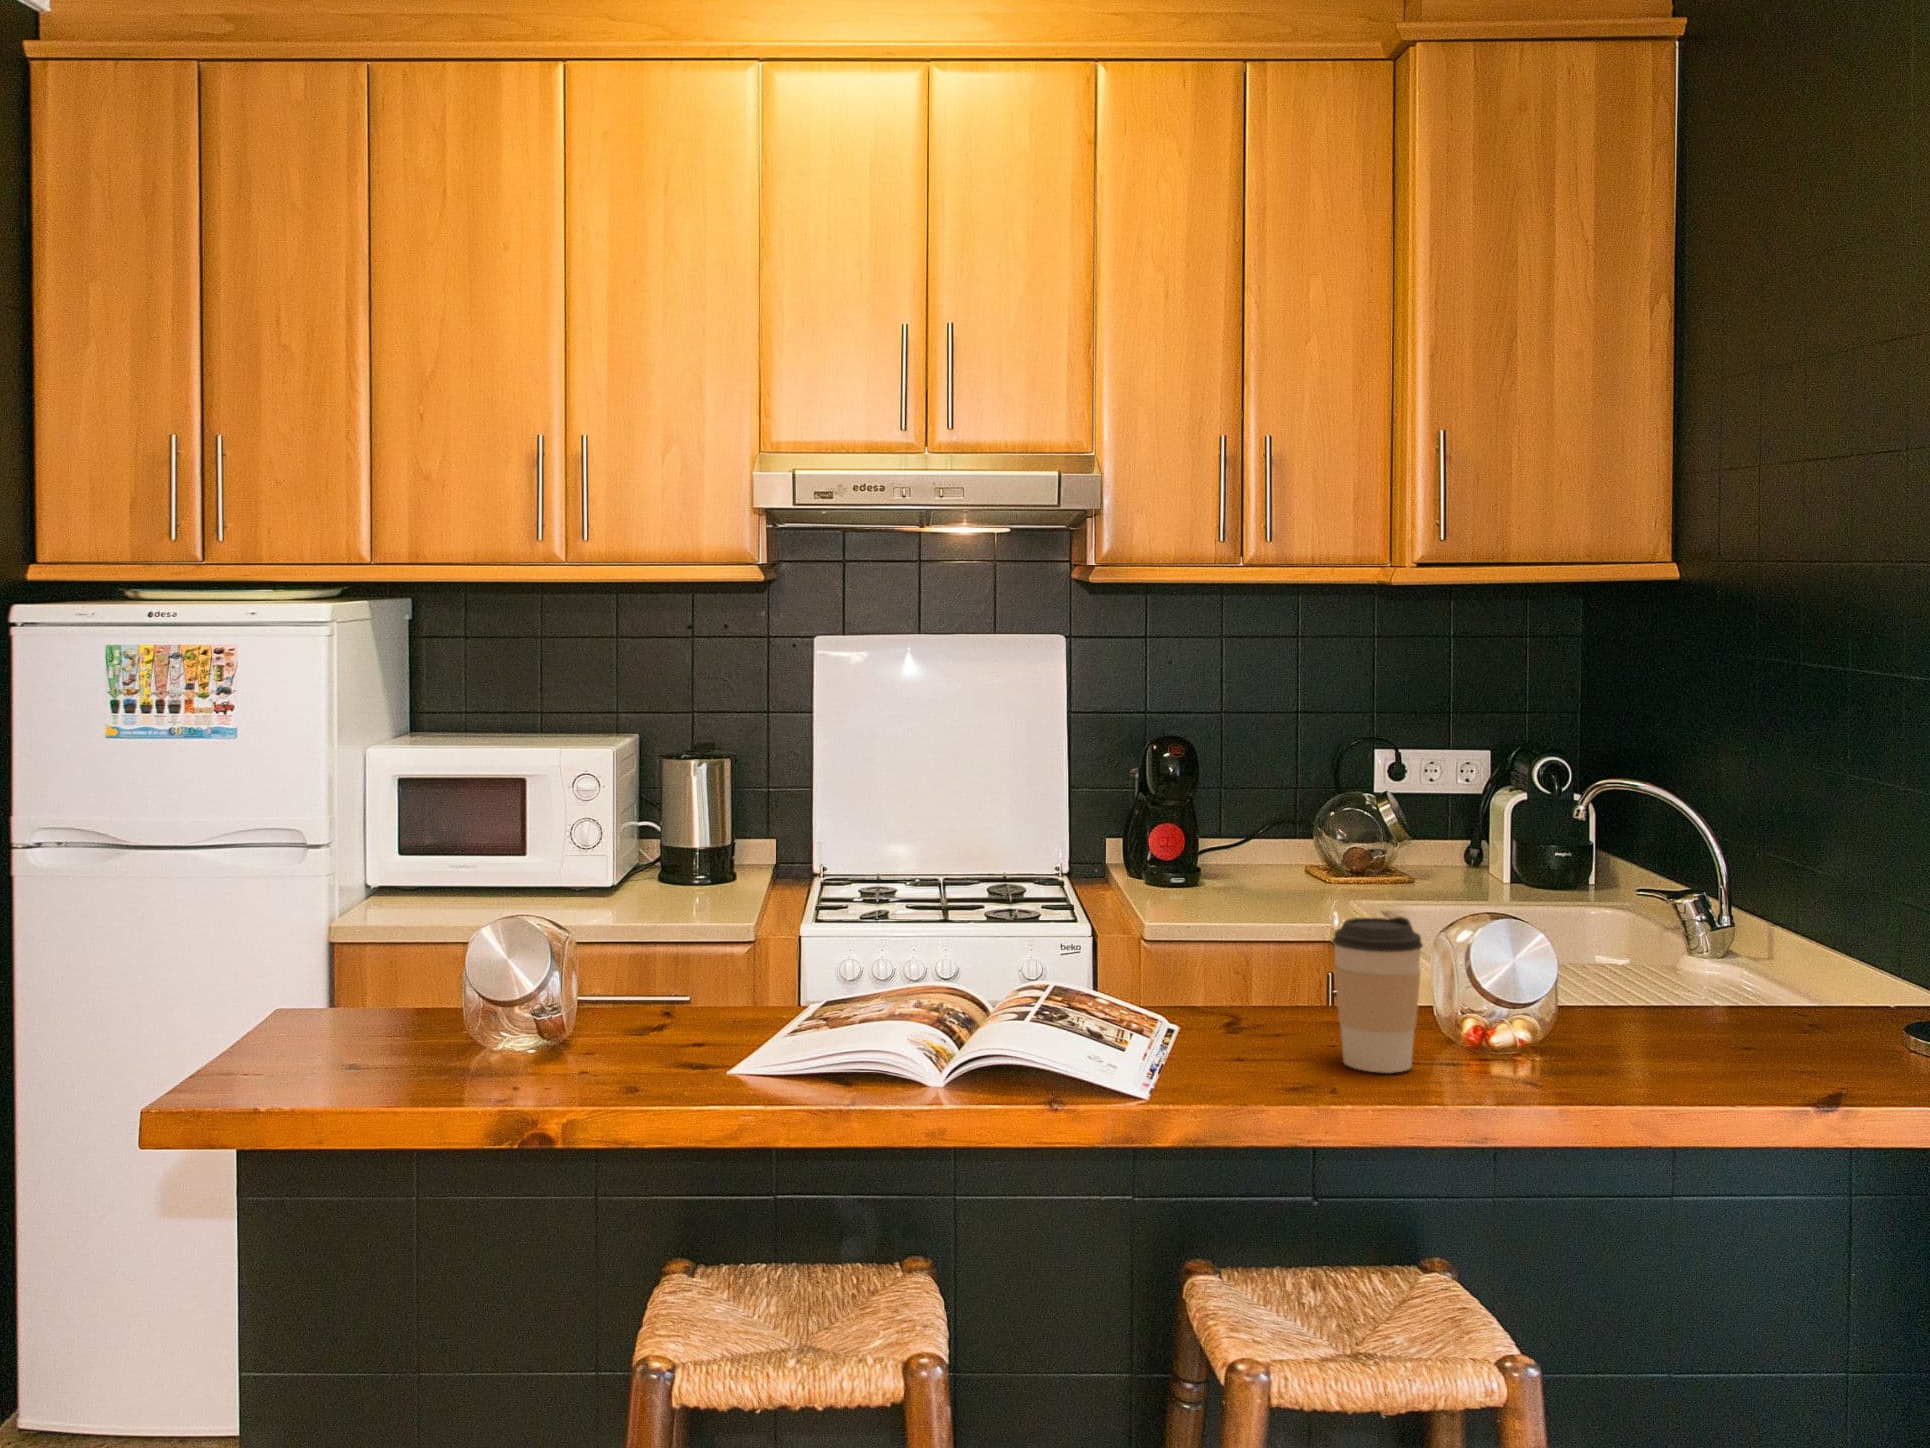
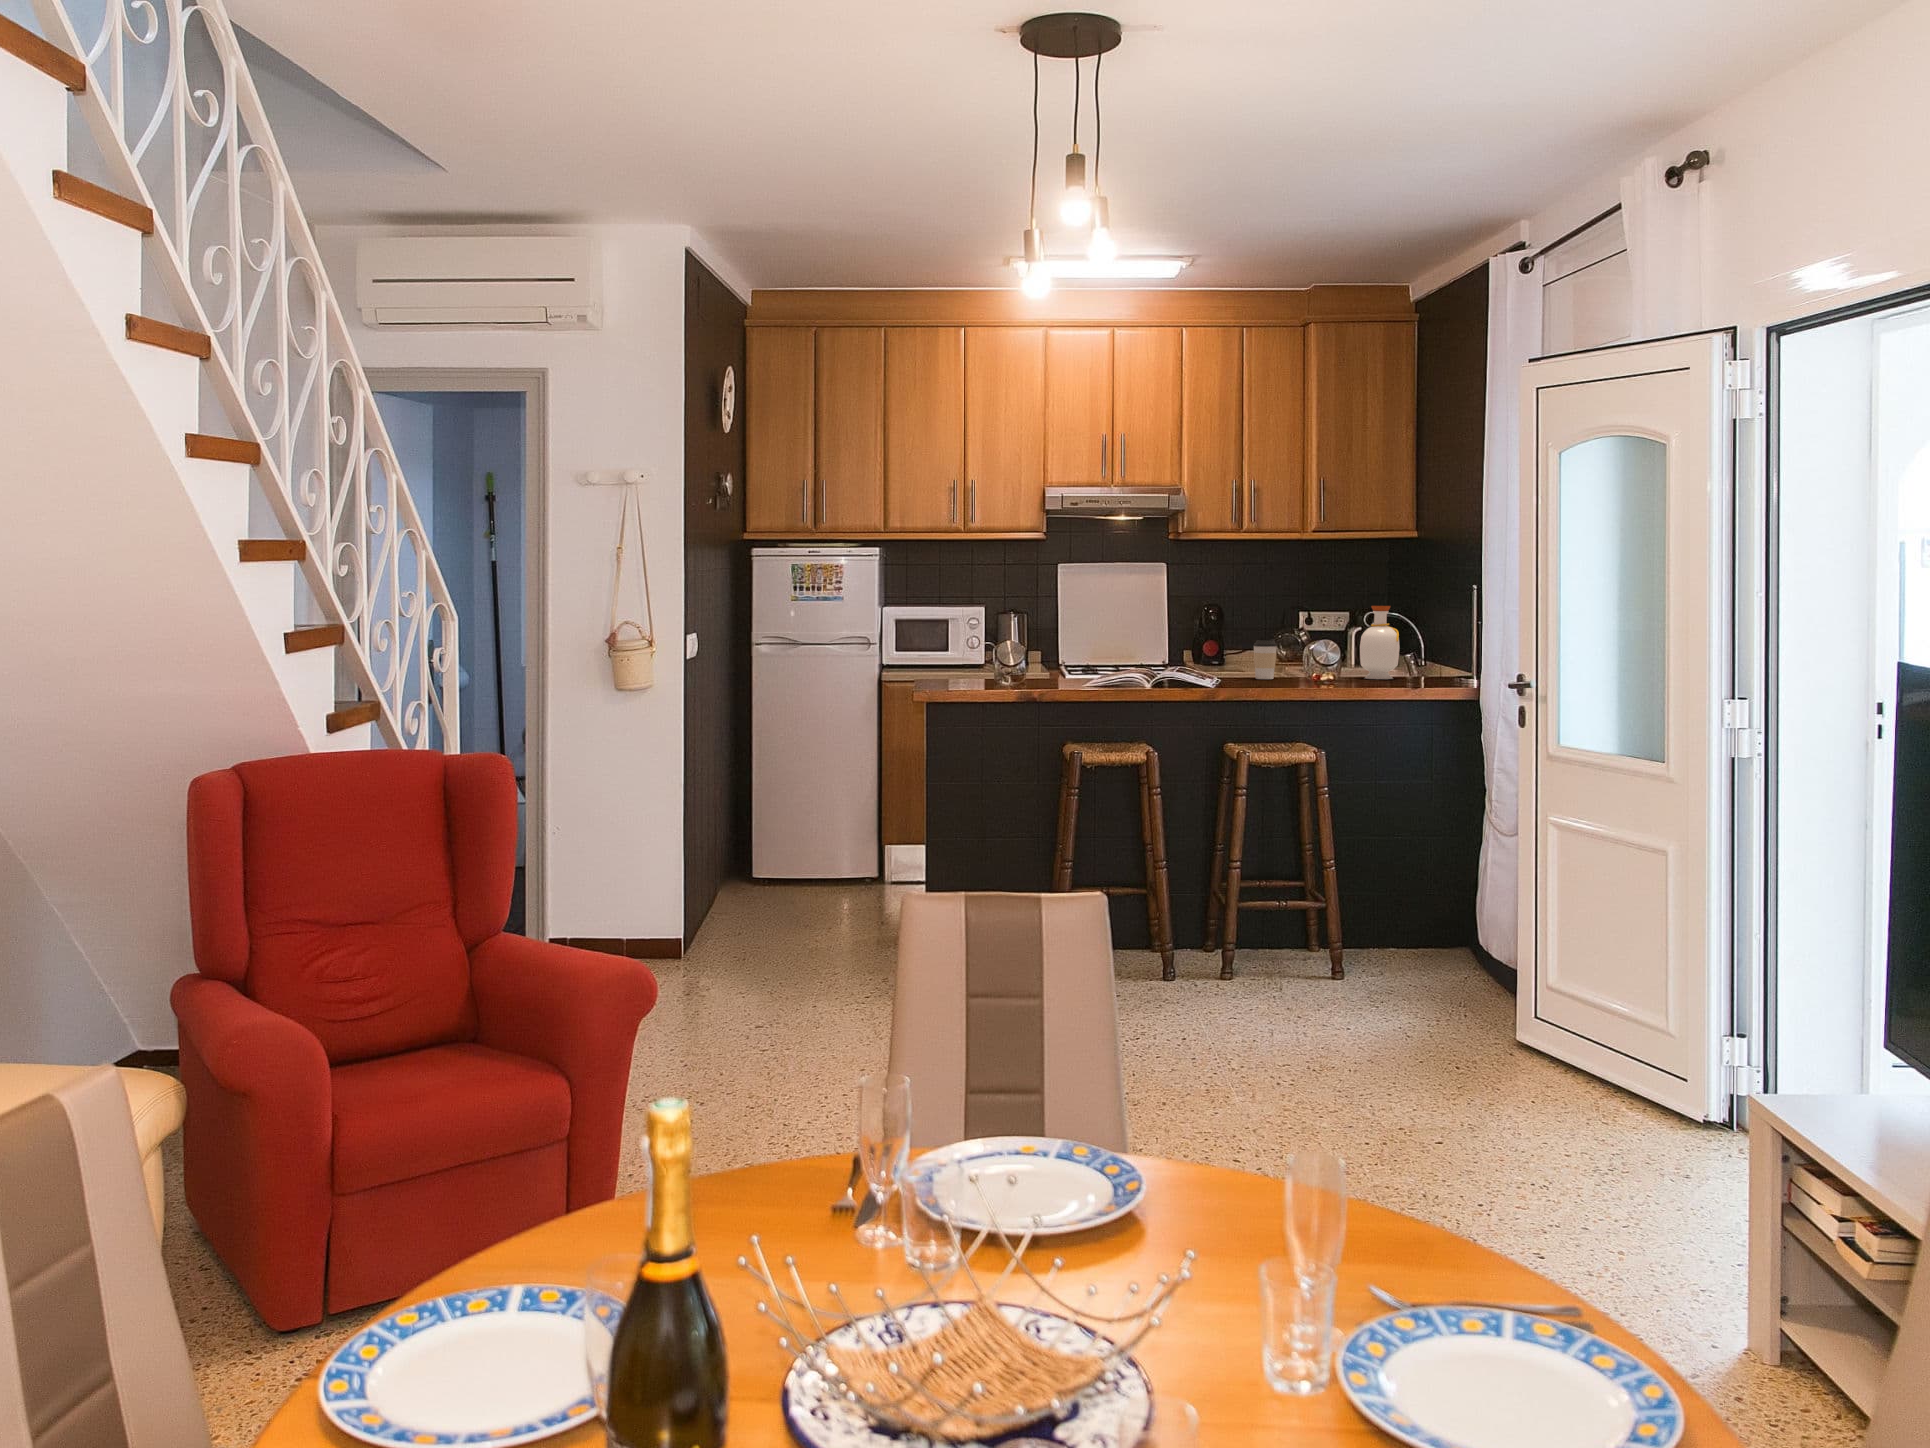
bottle: none [1706,789,1869,1063] -> present [1360,606,1400,679]

